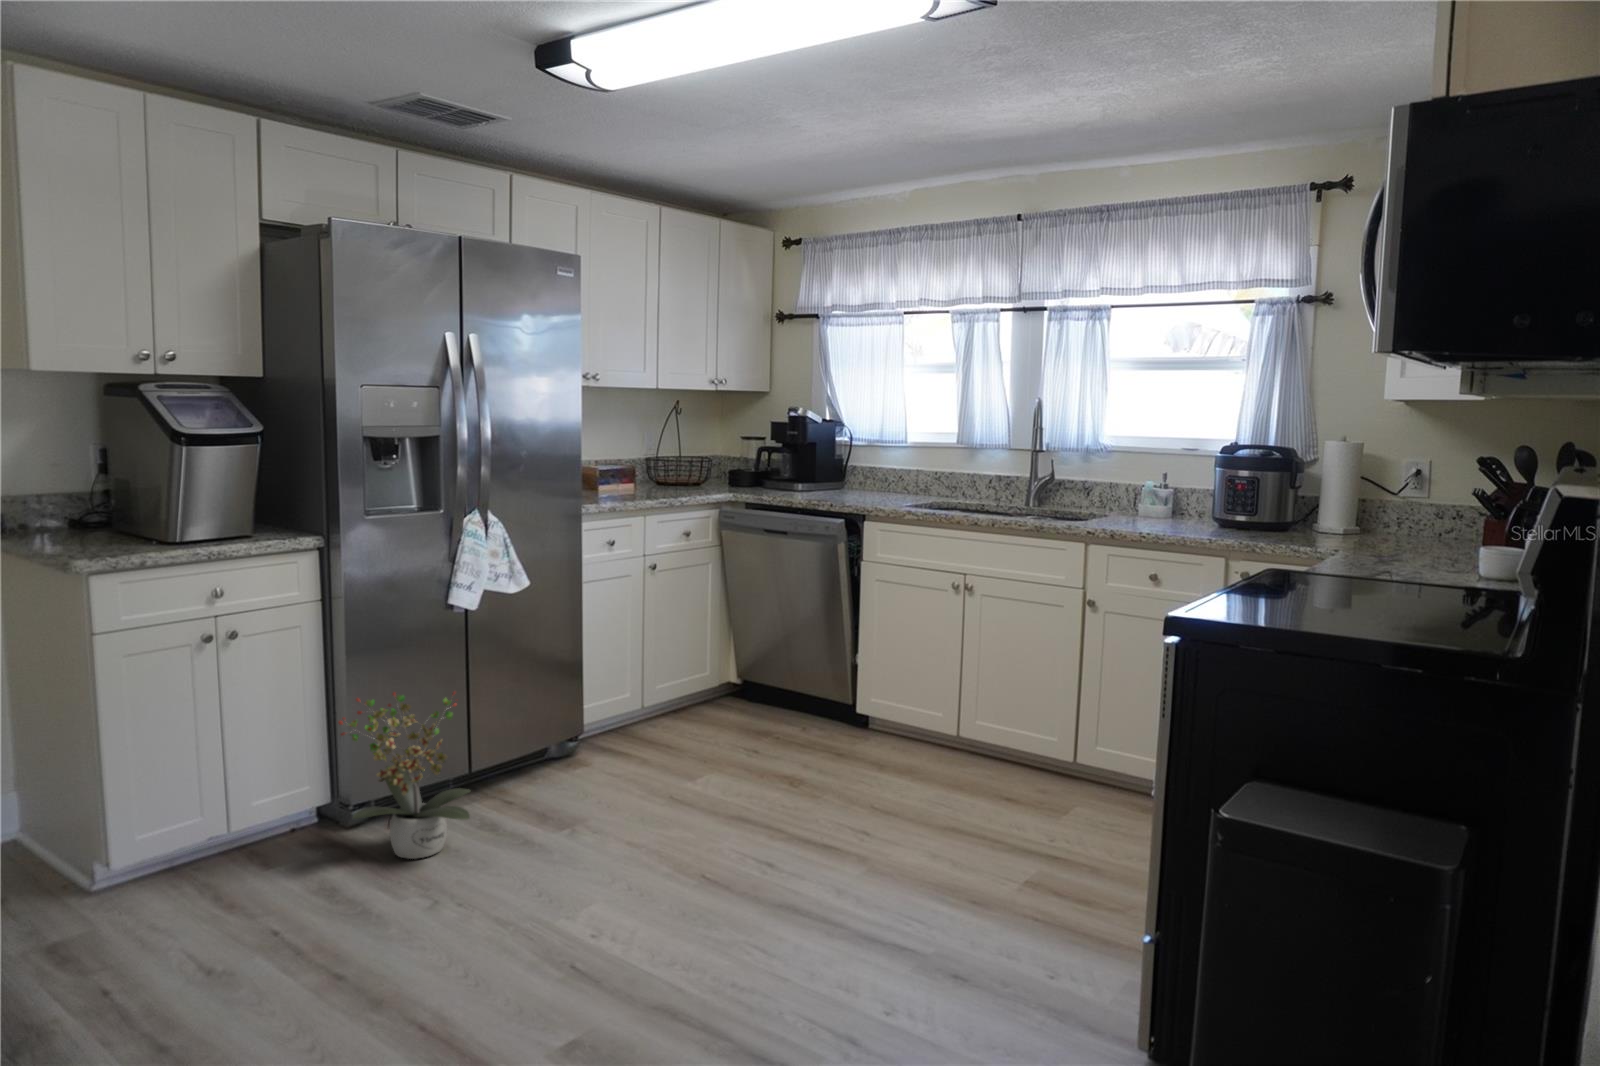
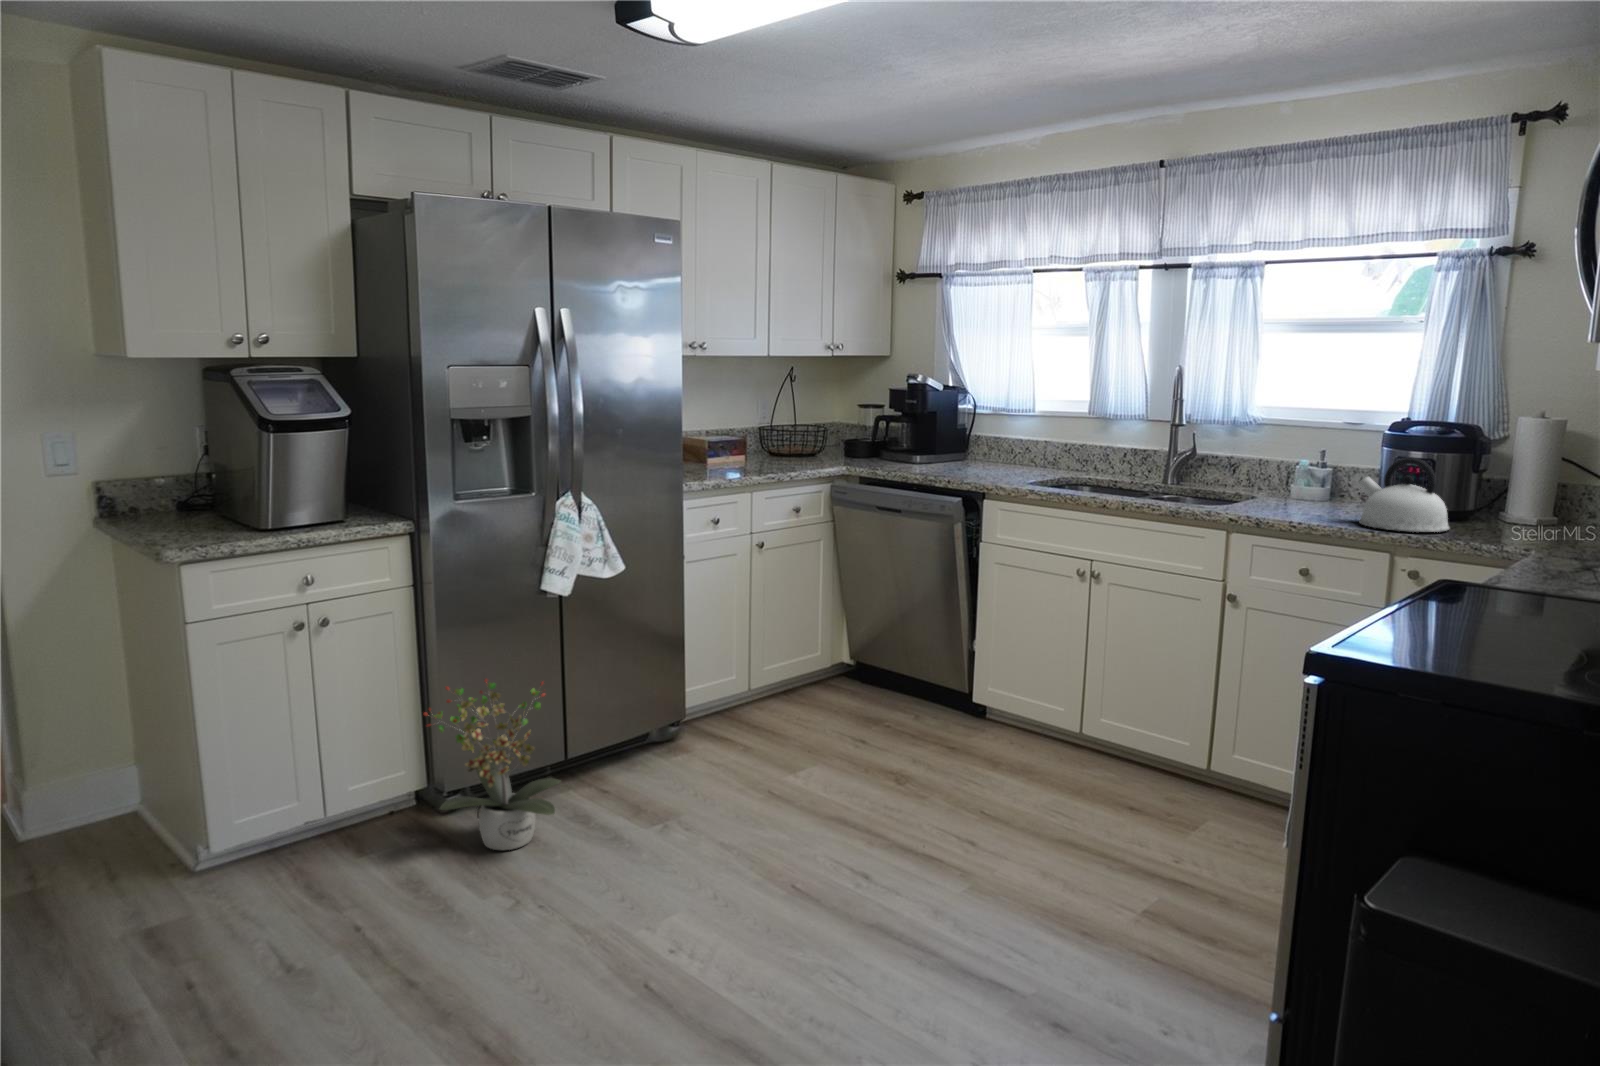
kettle: none [1195,475,1272,538] -> present [1358,458,1449,532]

